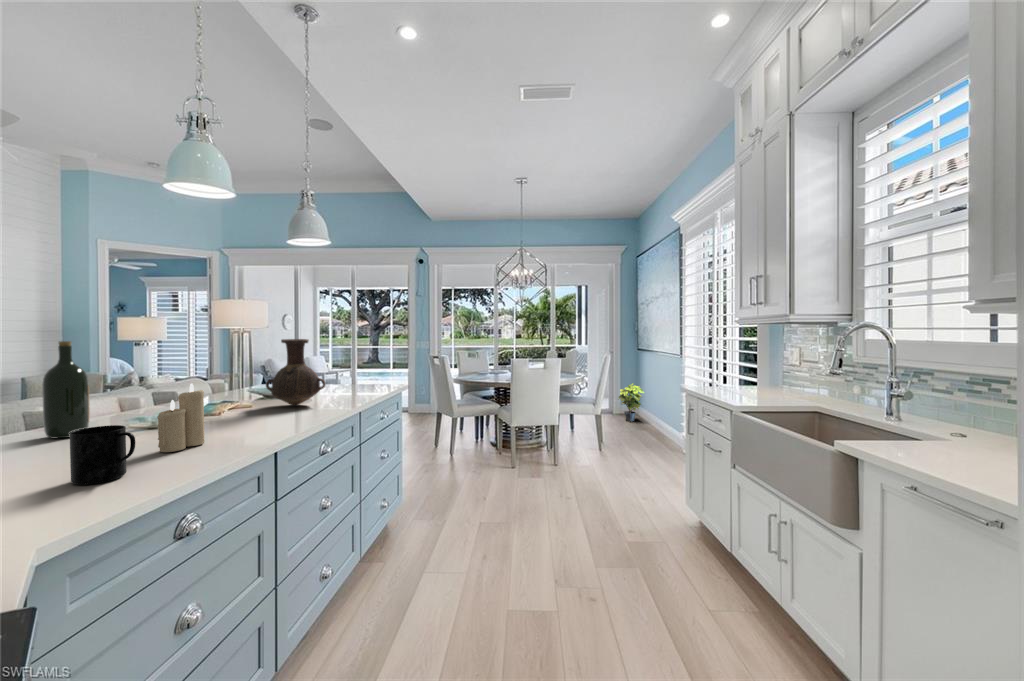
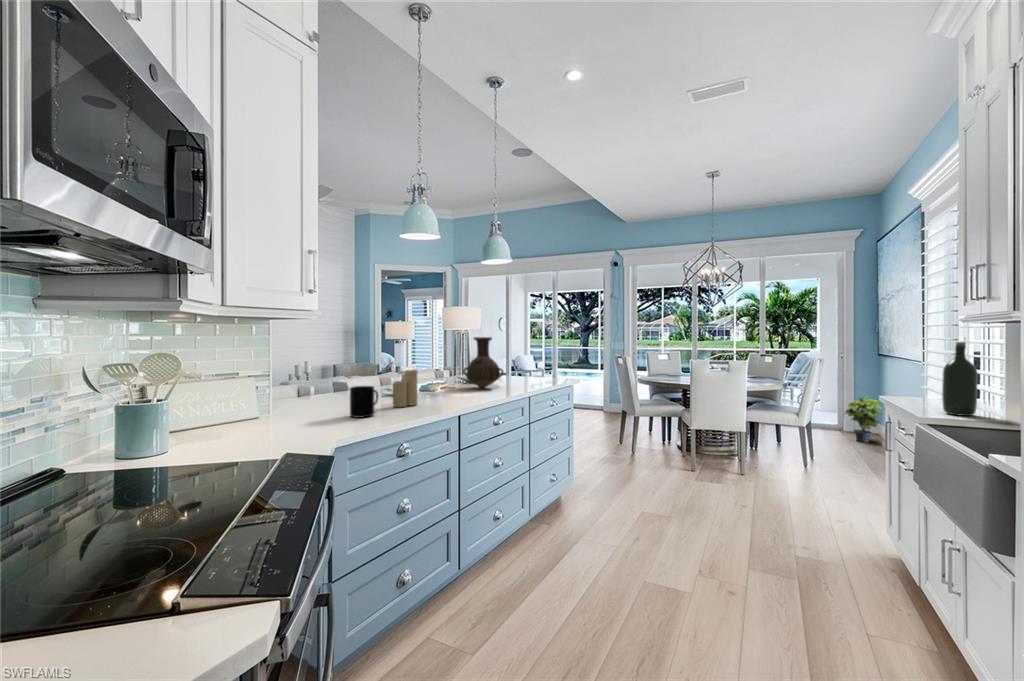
wine bottle: present [42,341,90,438] -> present [942,342,978,416]

